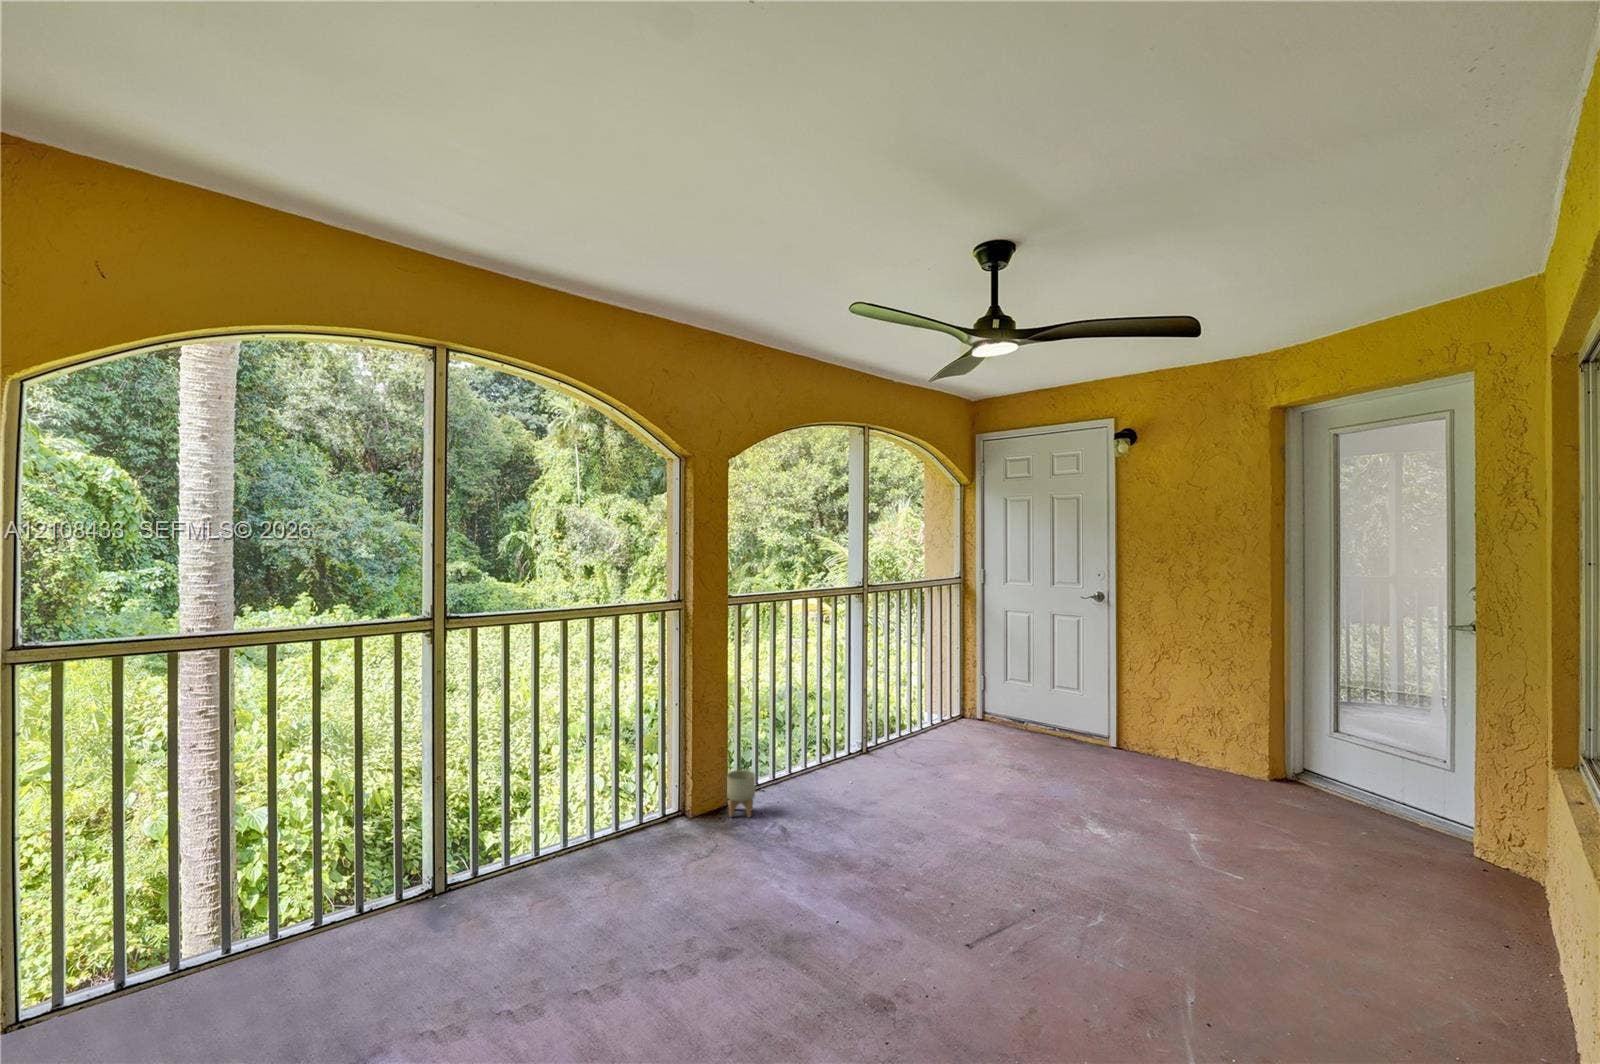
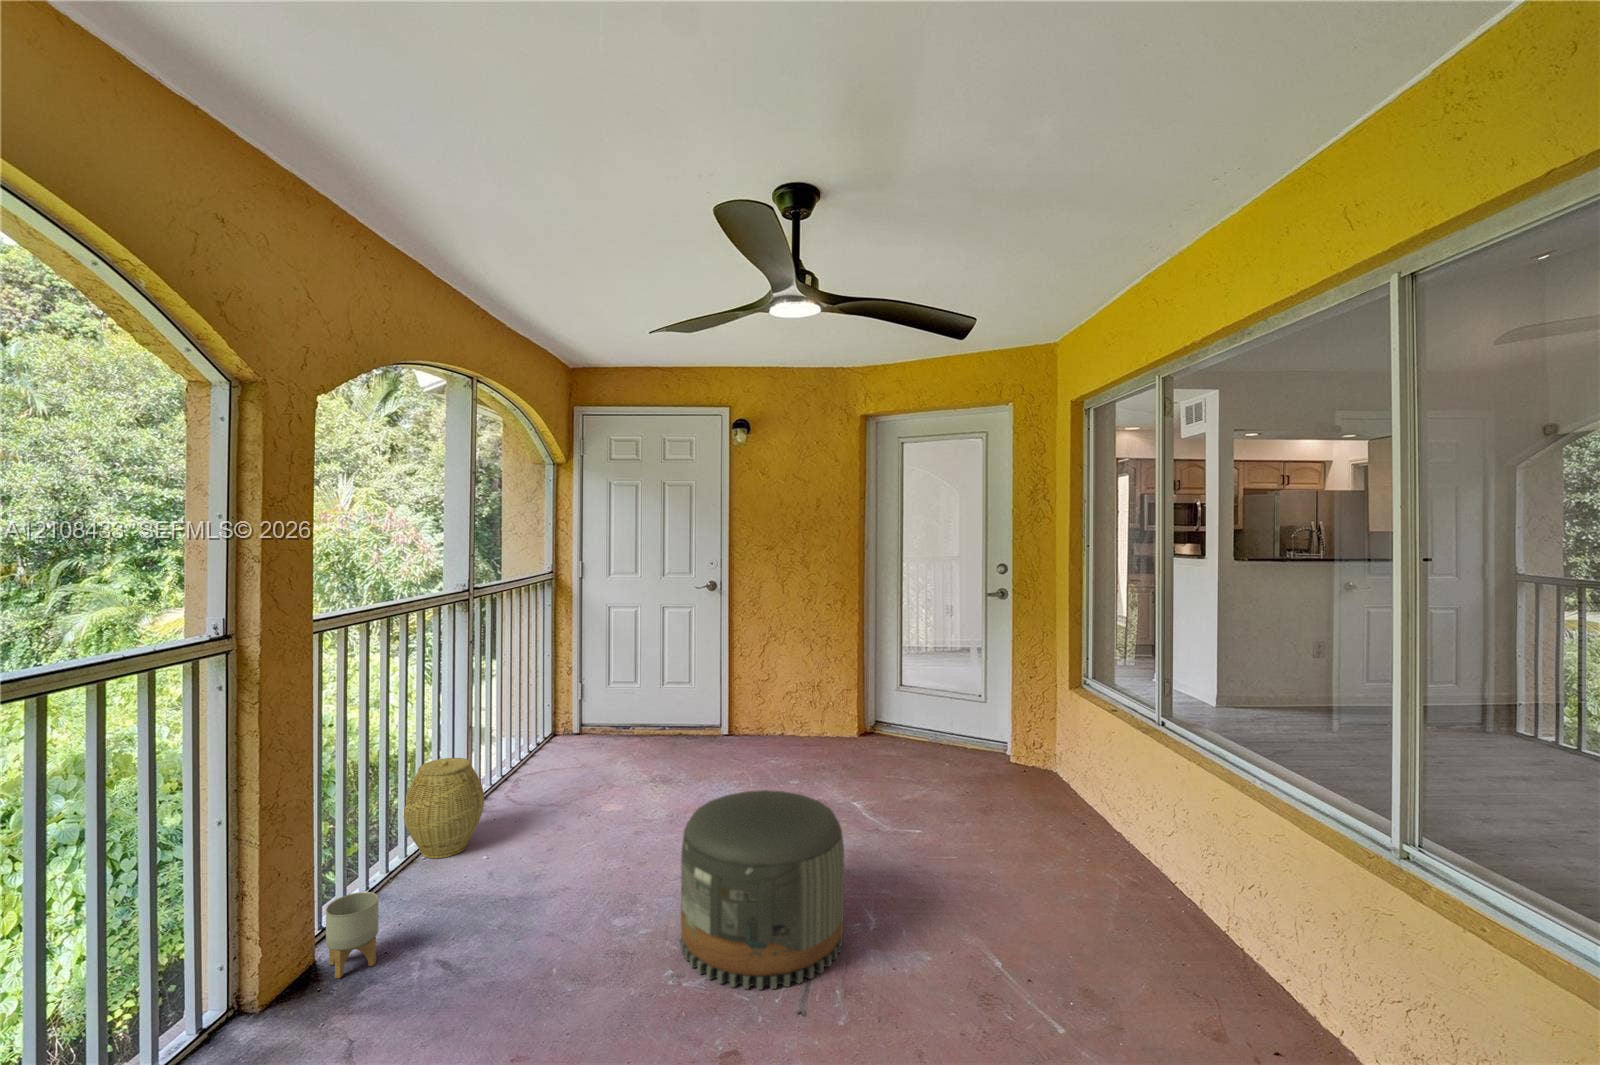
woven basket: none [805,706,857,775] -> present [404,758,484,858]
pouf: none [917,767,1064,934] -> present [681,790,844,990]

